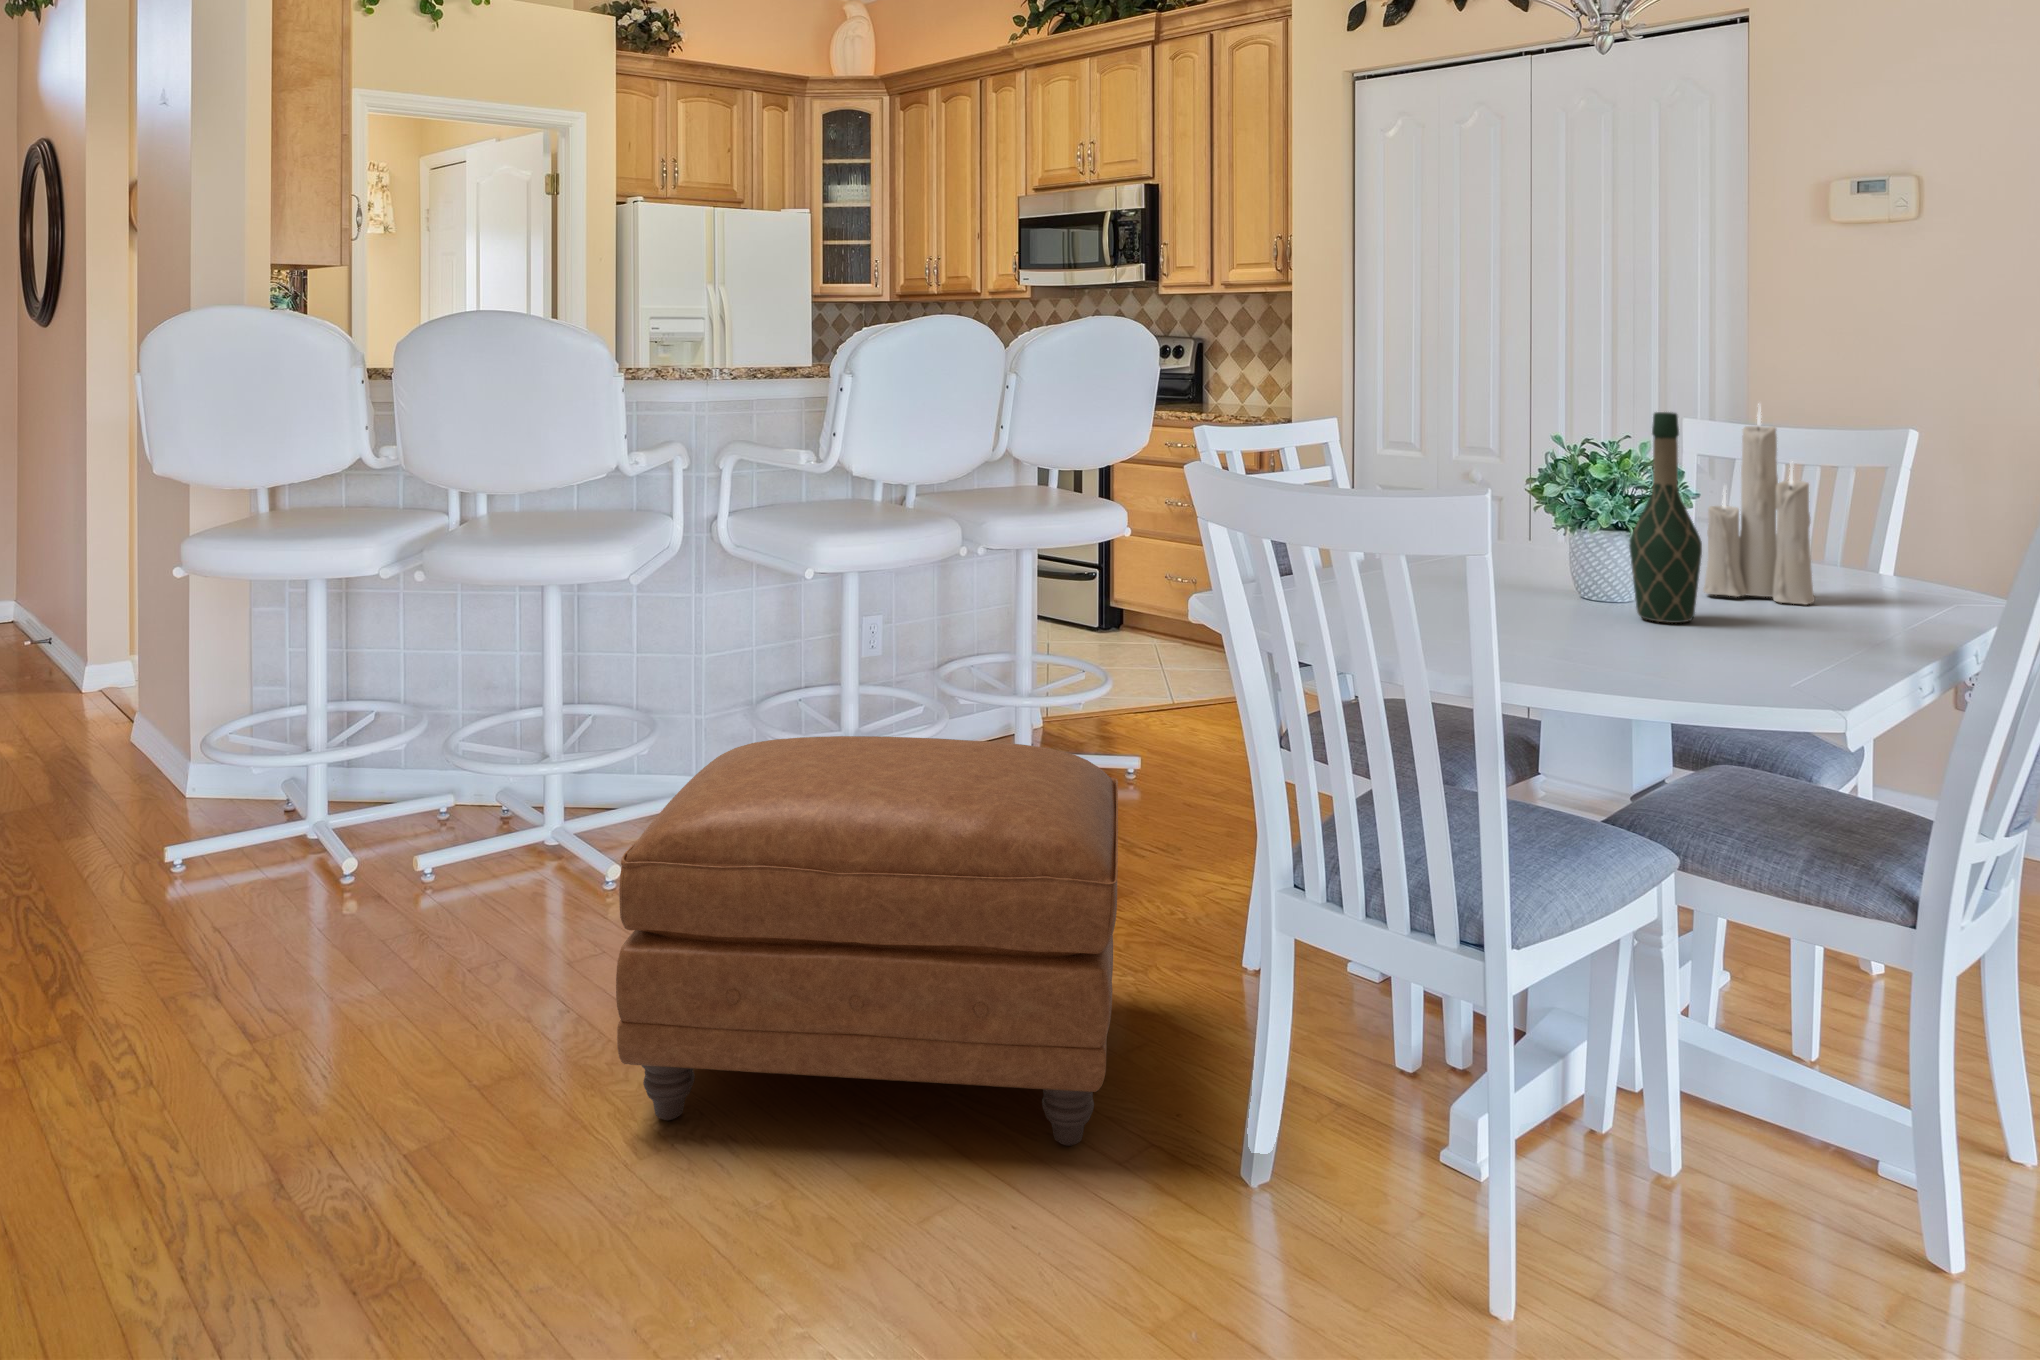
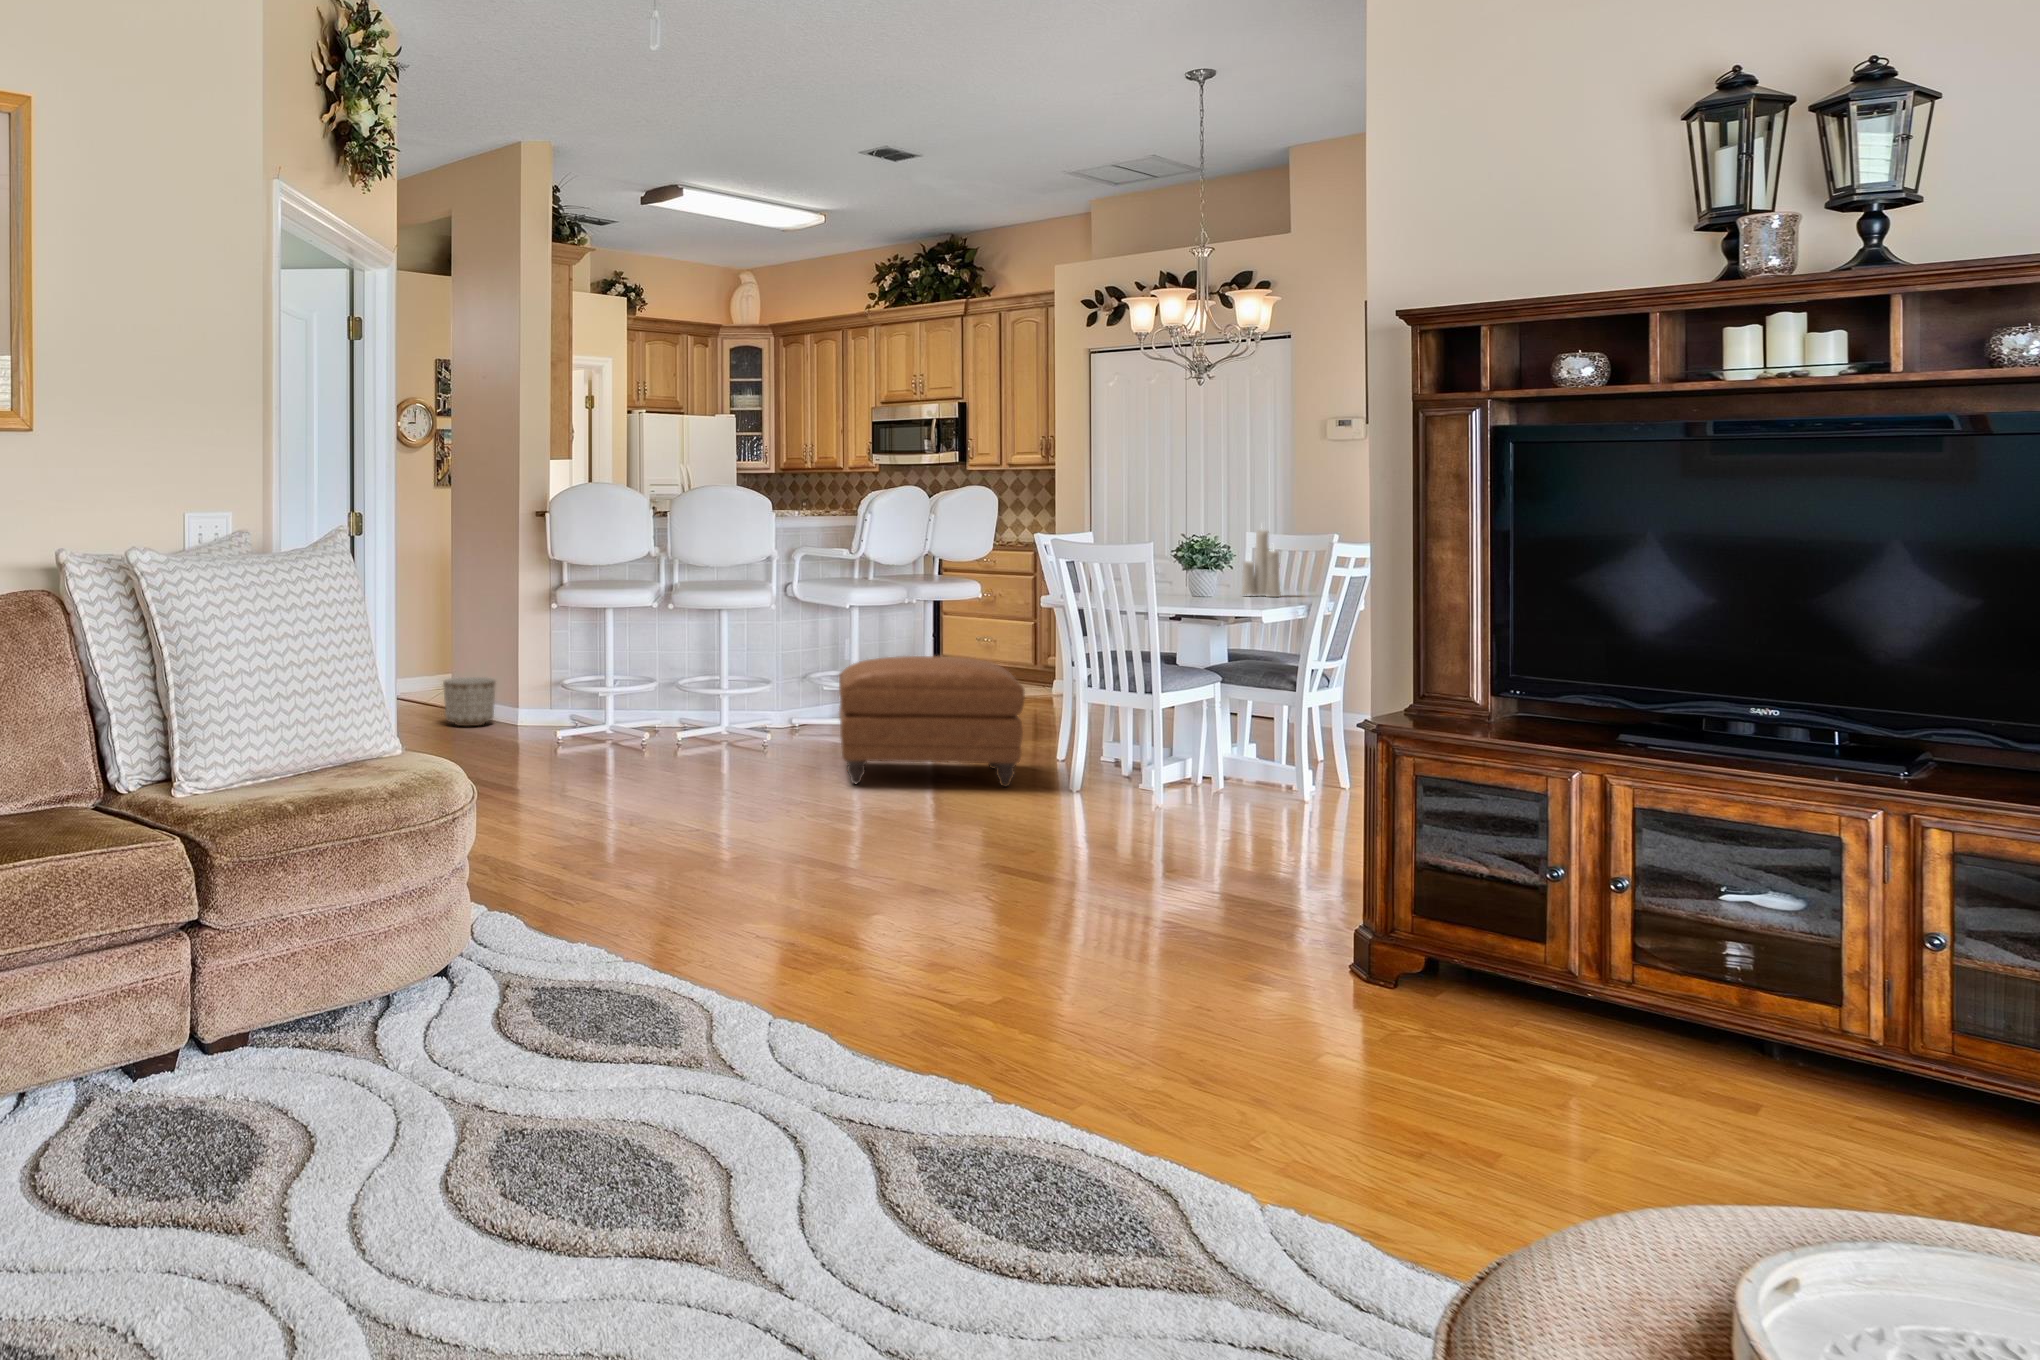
wine bottle: present [1629,412,1702,623] -> none [1209,524,1235,600]
planter: none [30,692,151,802] -> present [443,677,496,726]

